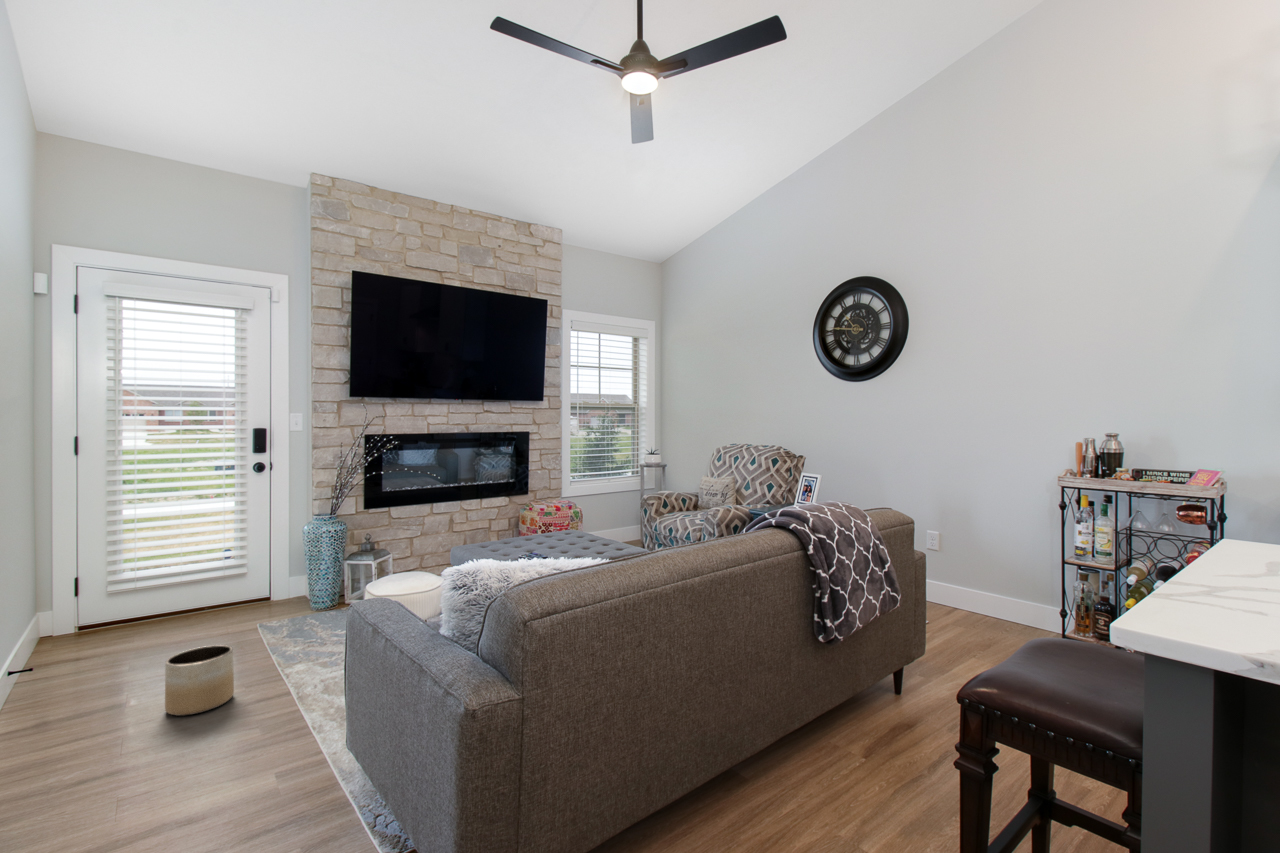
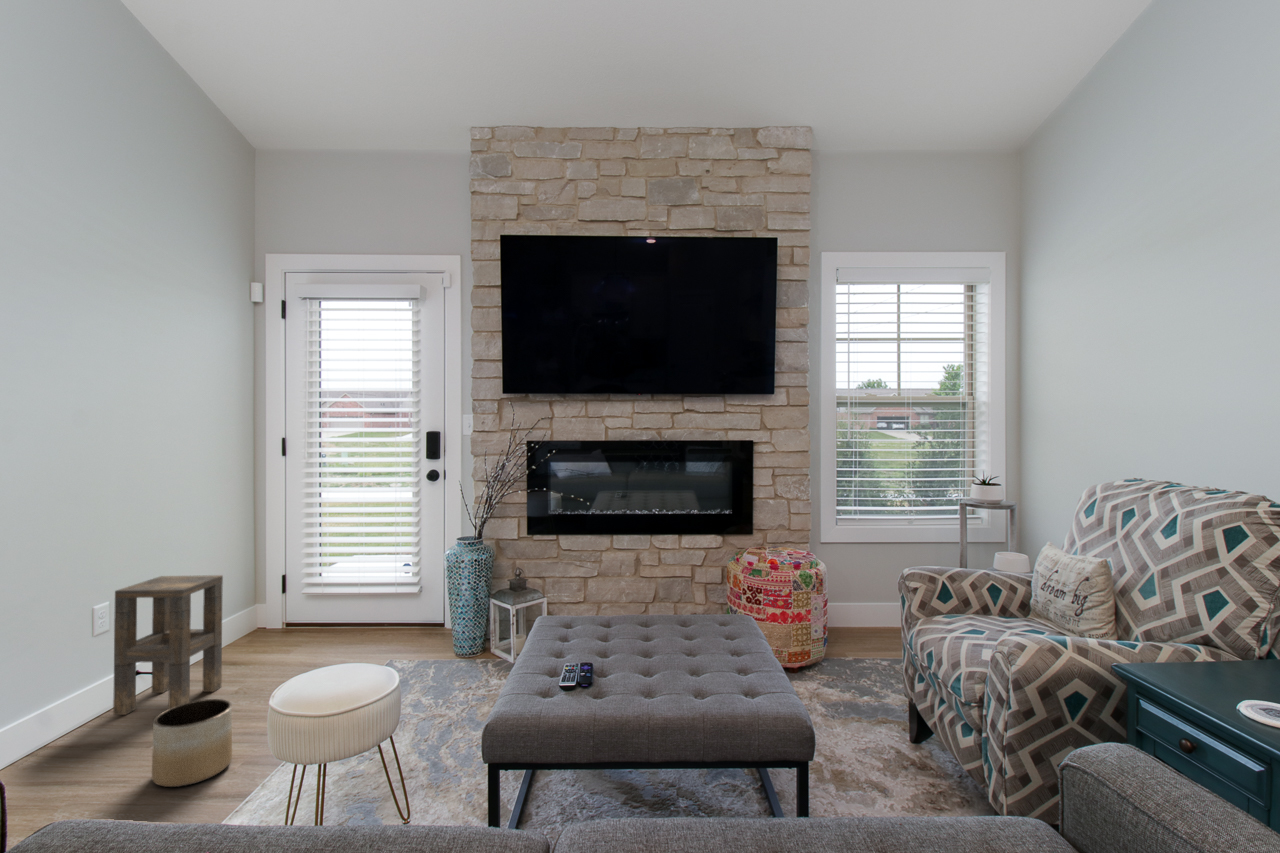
side table: none [5,564,102,712] -> present [113,575,223,715]

